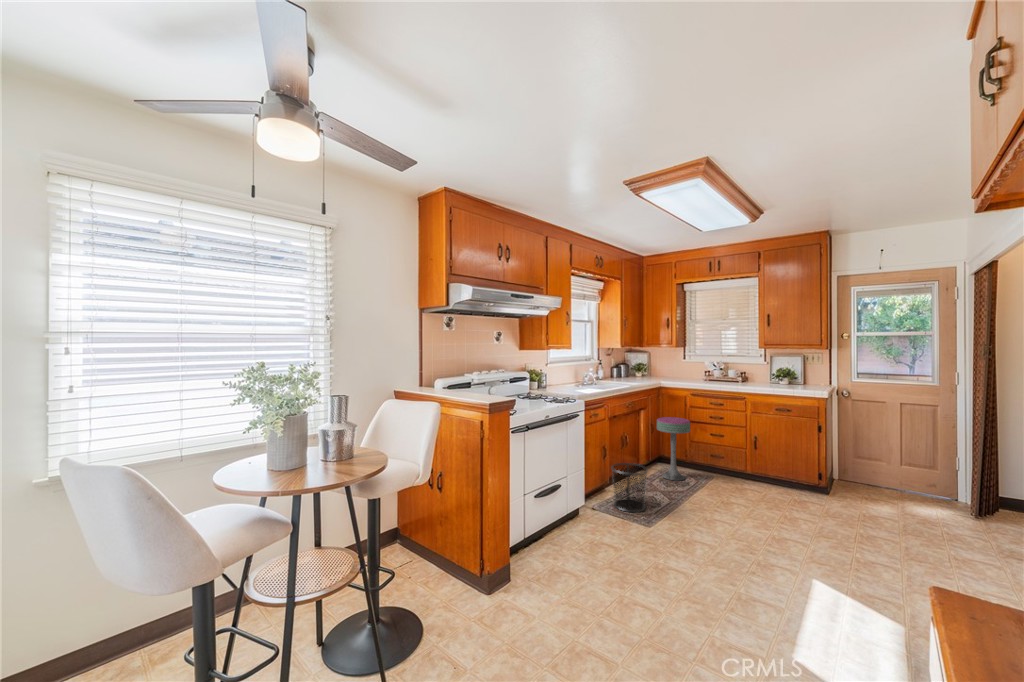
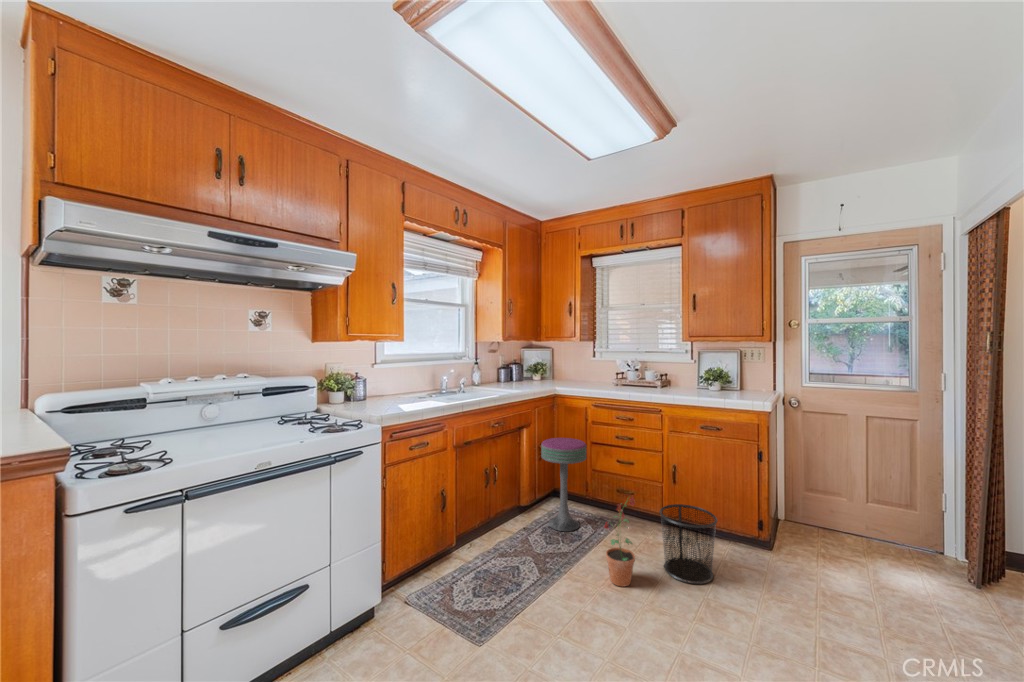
potted plant: none [712,451,736,507] -> present [604,497,635,587]
waste bin: present [611,463,648,512] -> present [660,504,718,584]

